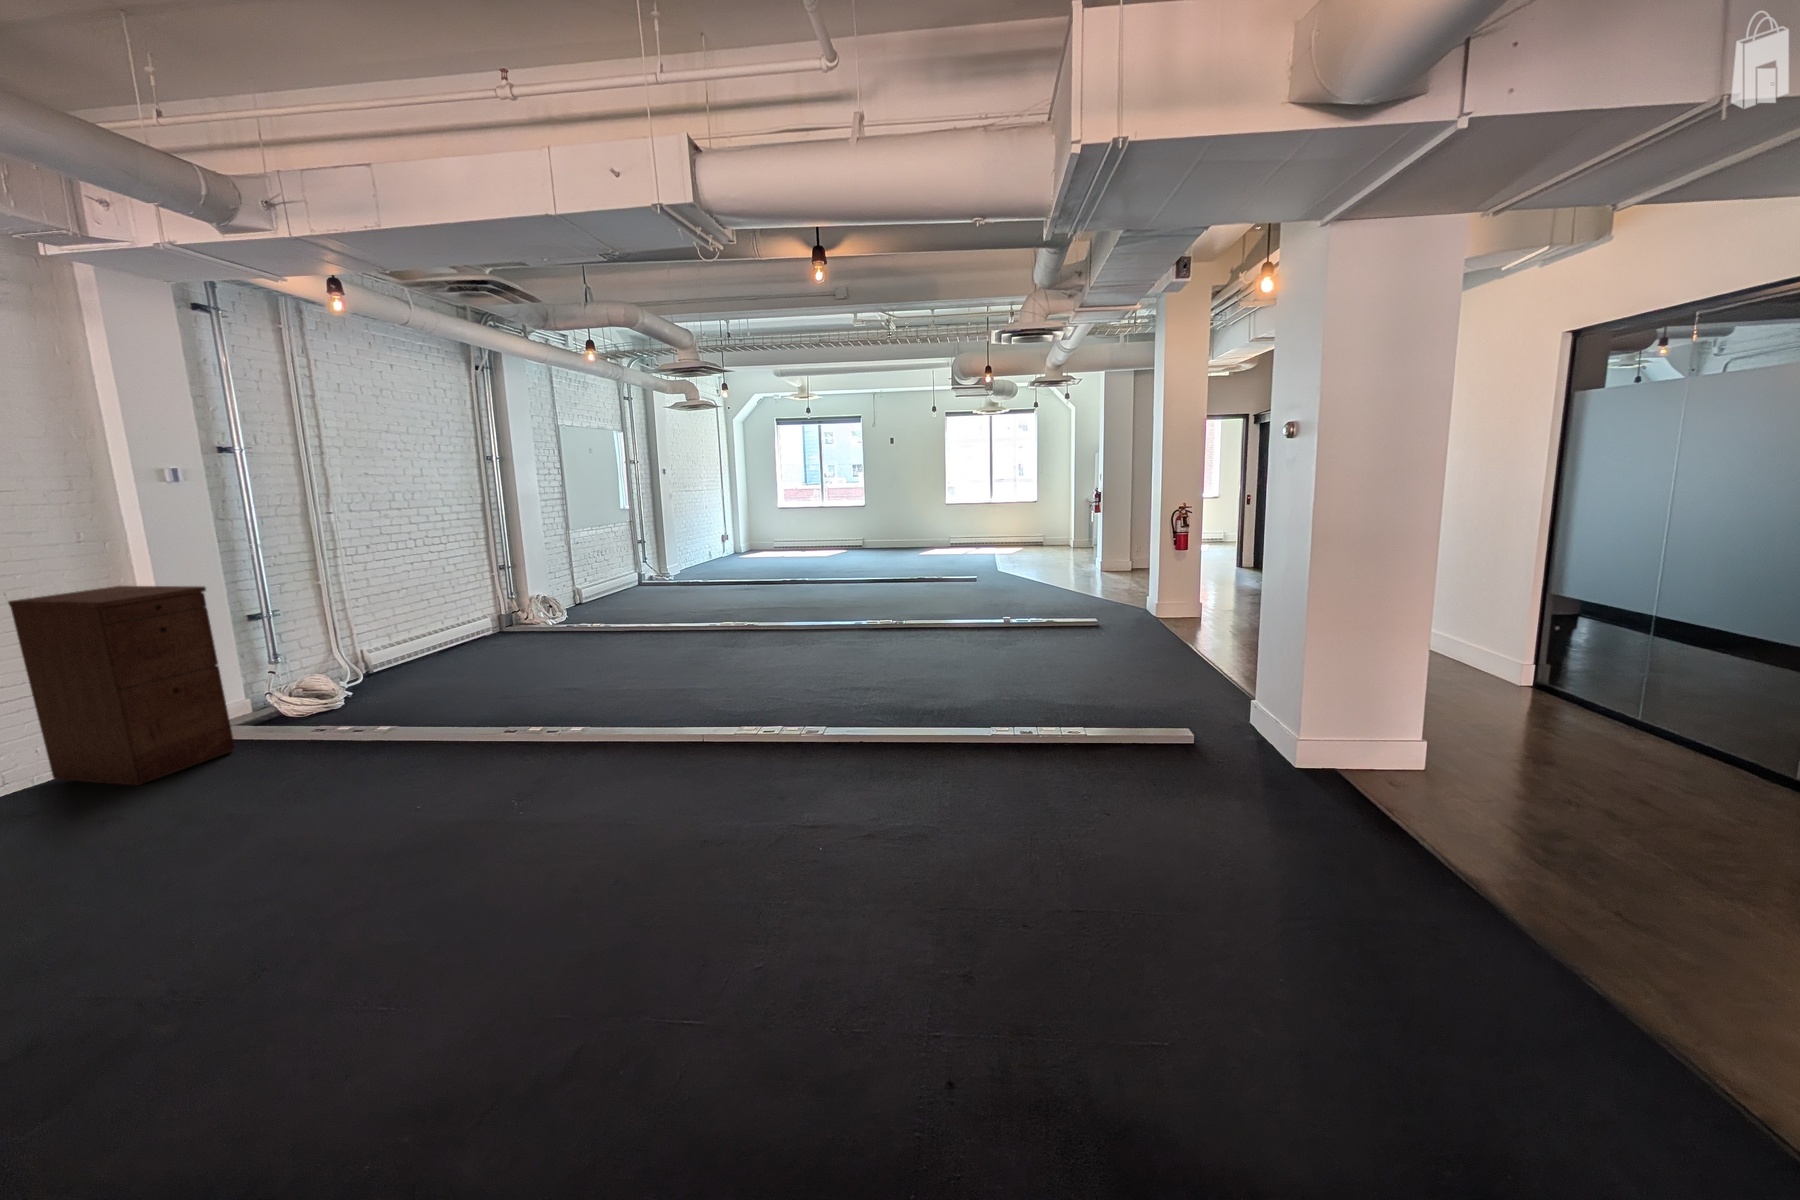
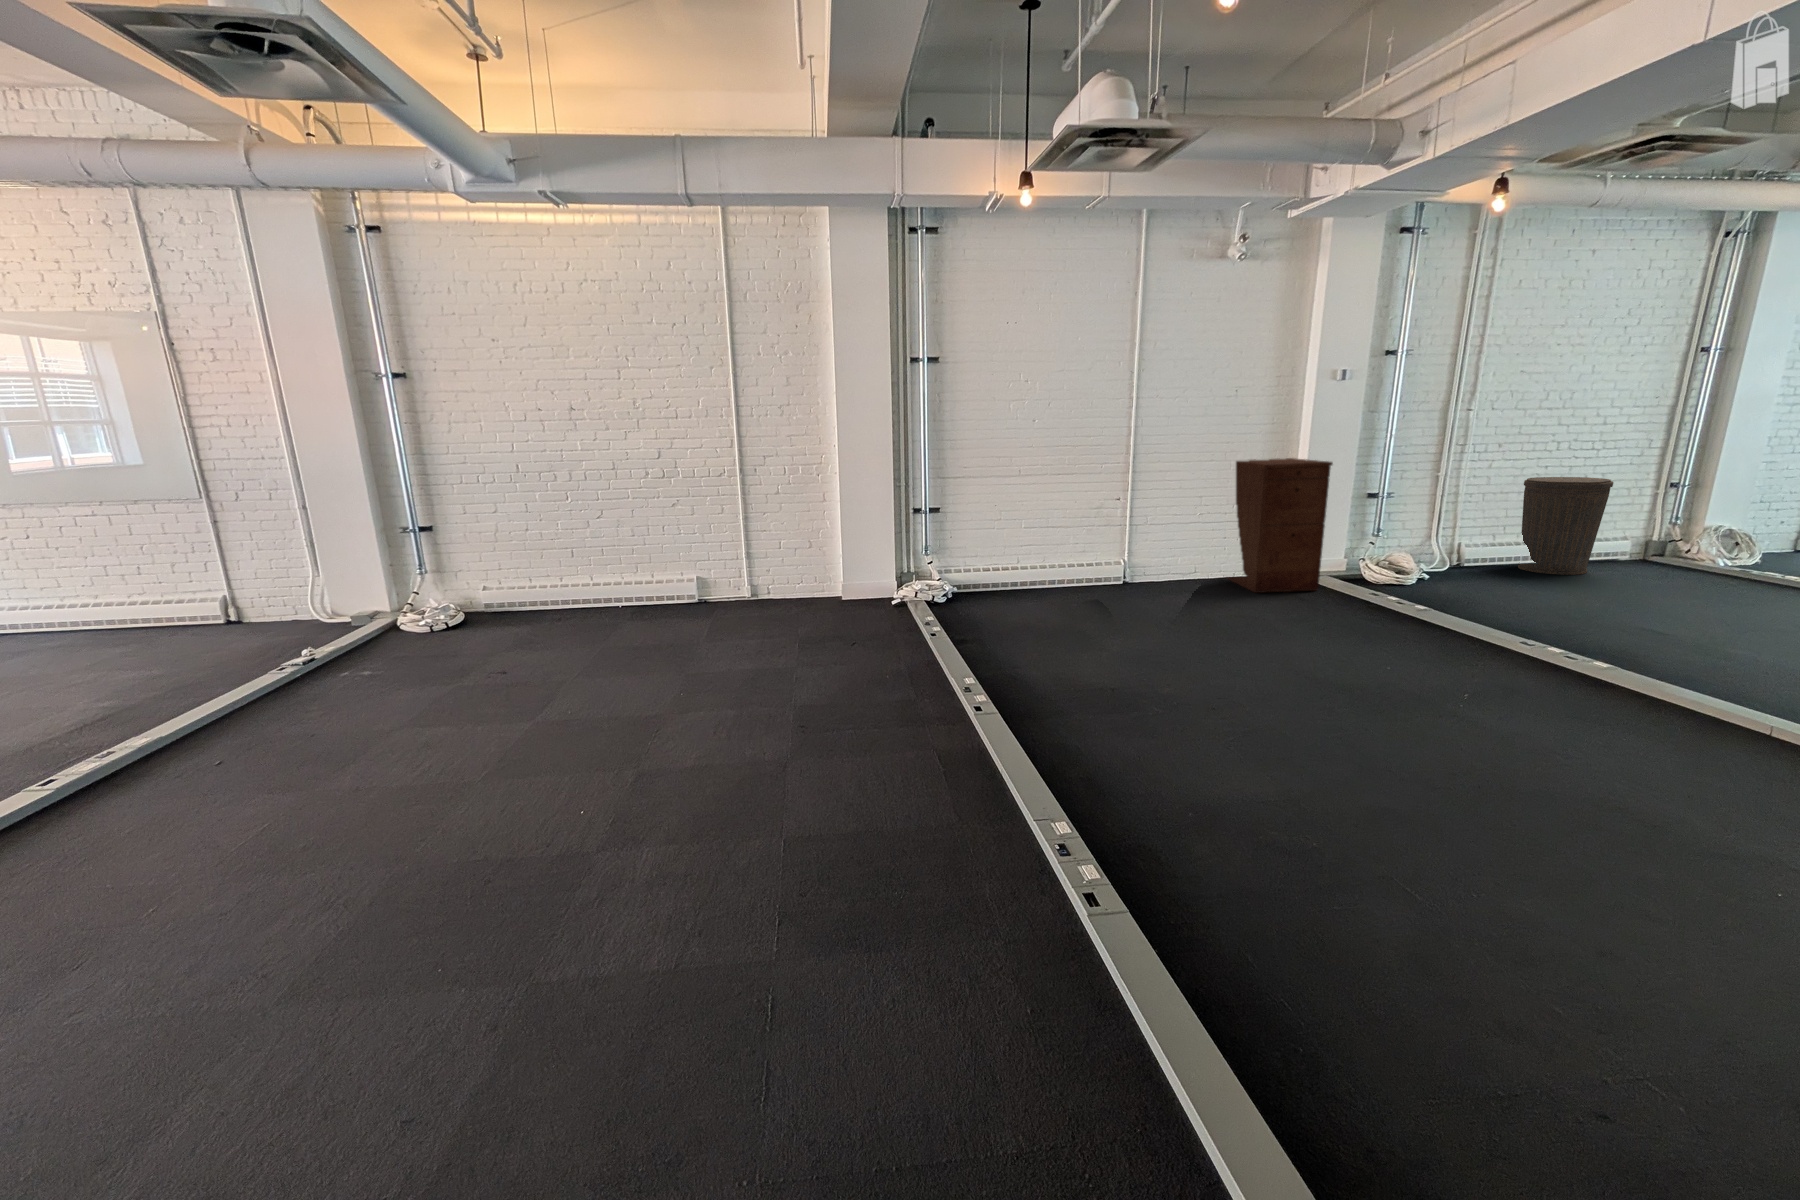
trash can: none [402,570,477,663] -> present [1518,477,1613,575]

